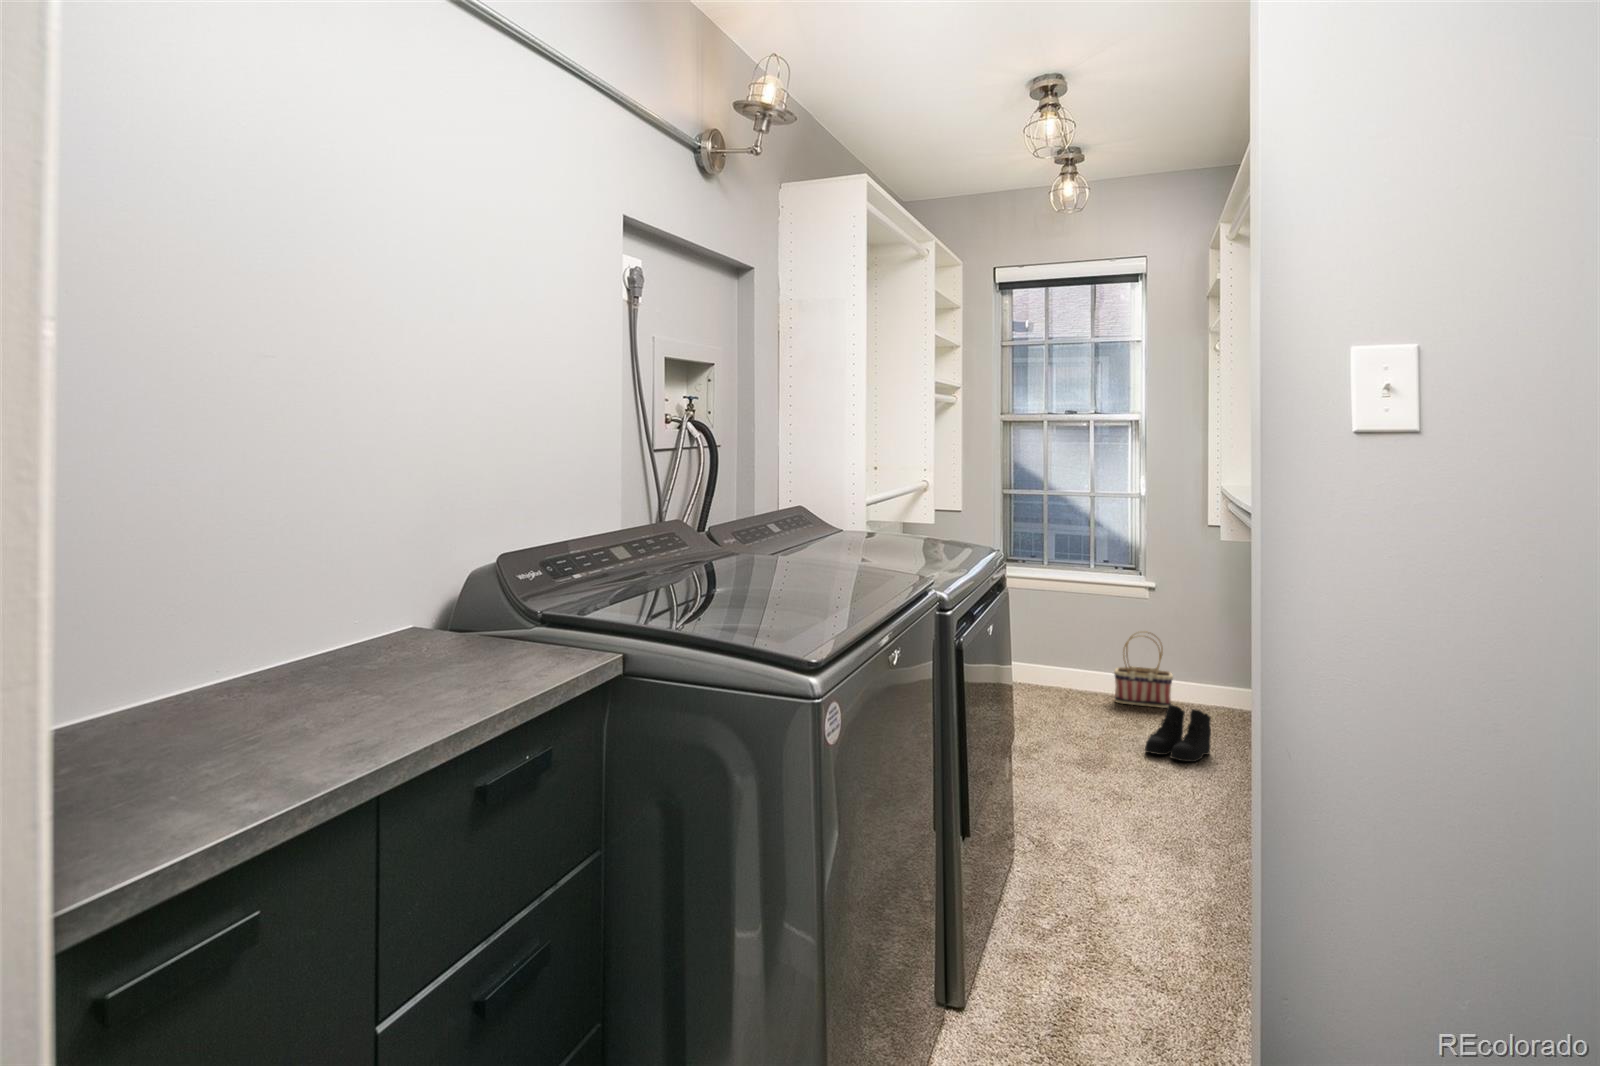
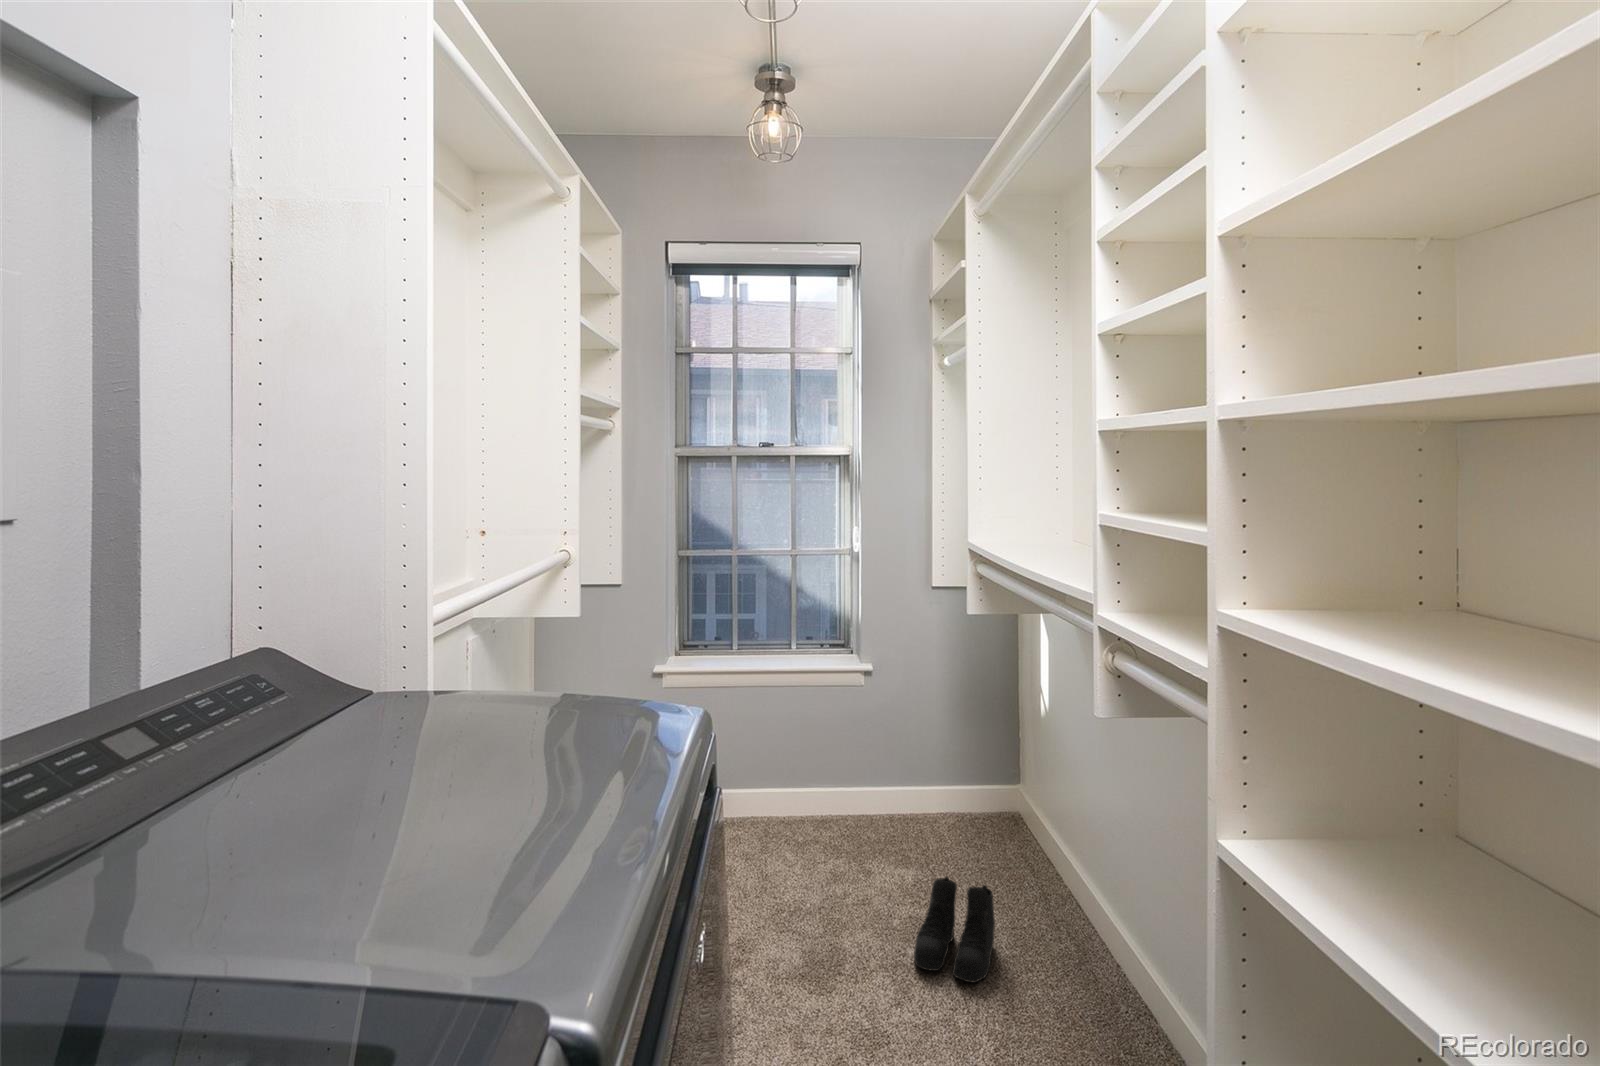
basket: present [1114,631,1173,708] -> none [831,730,902,832]

